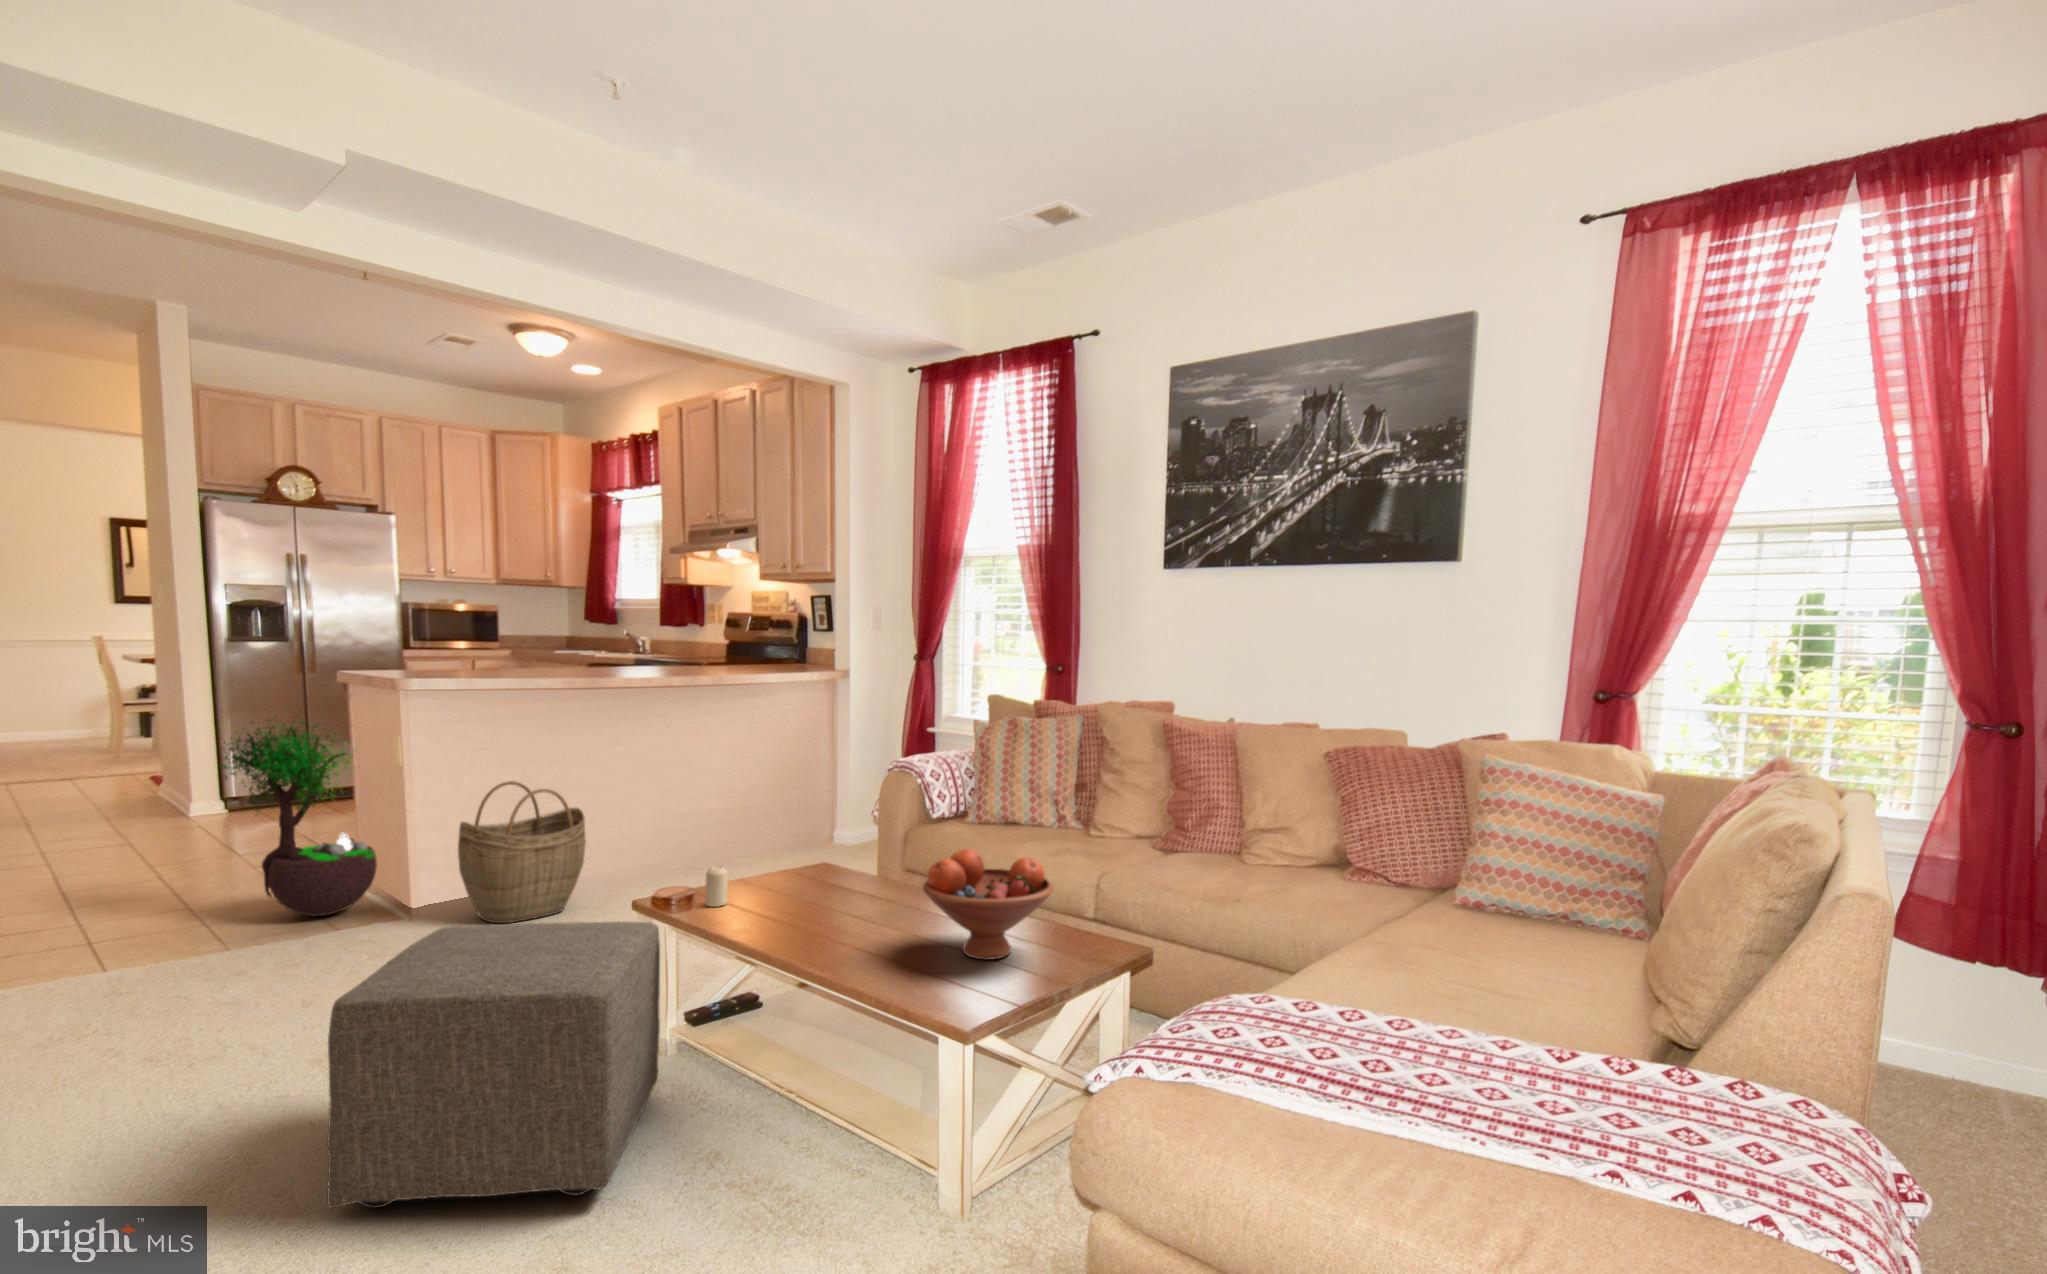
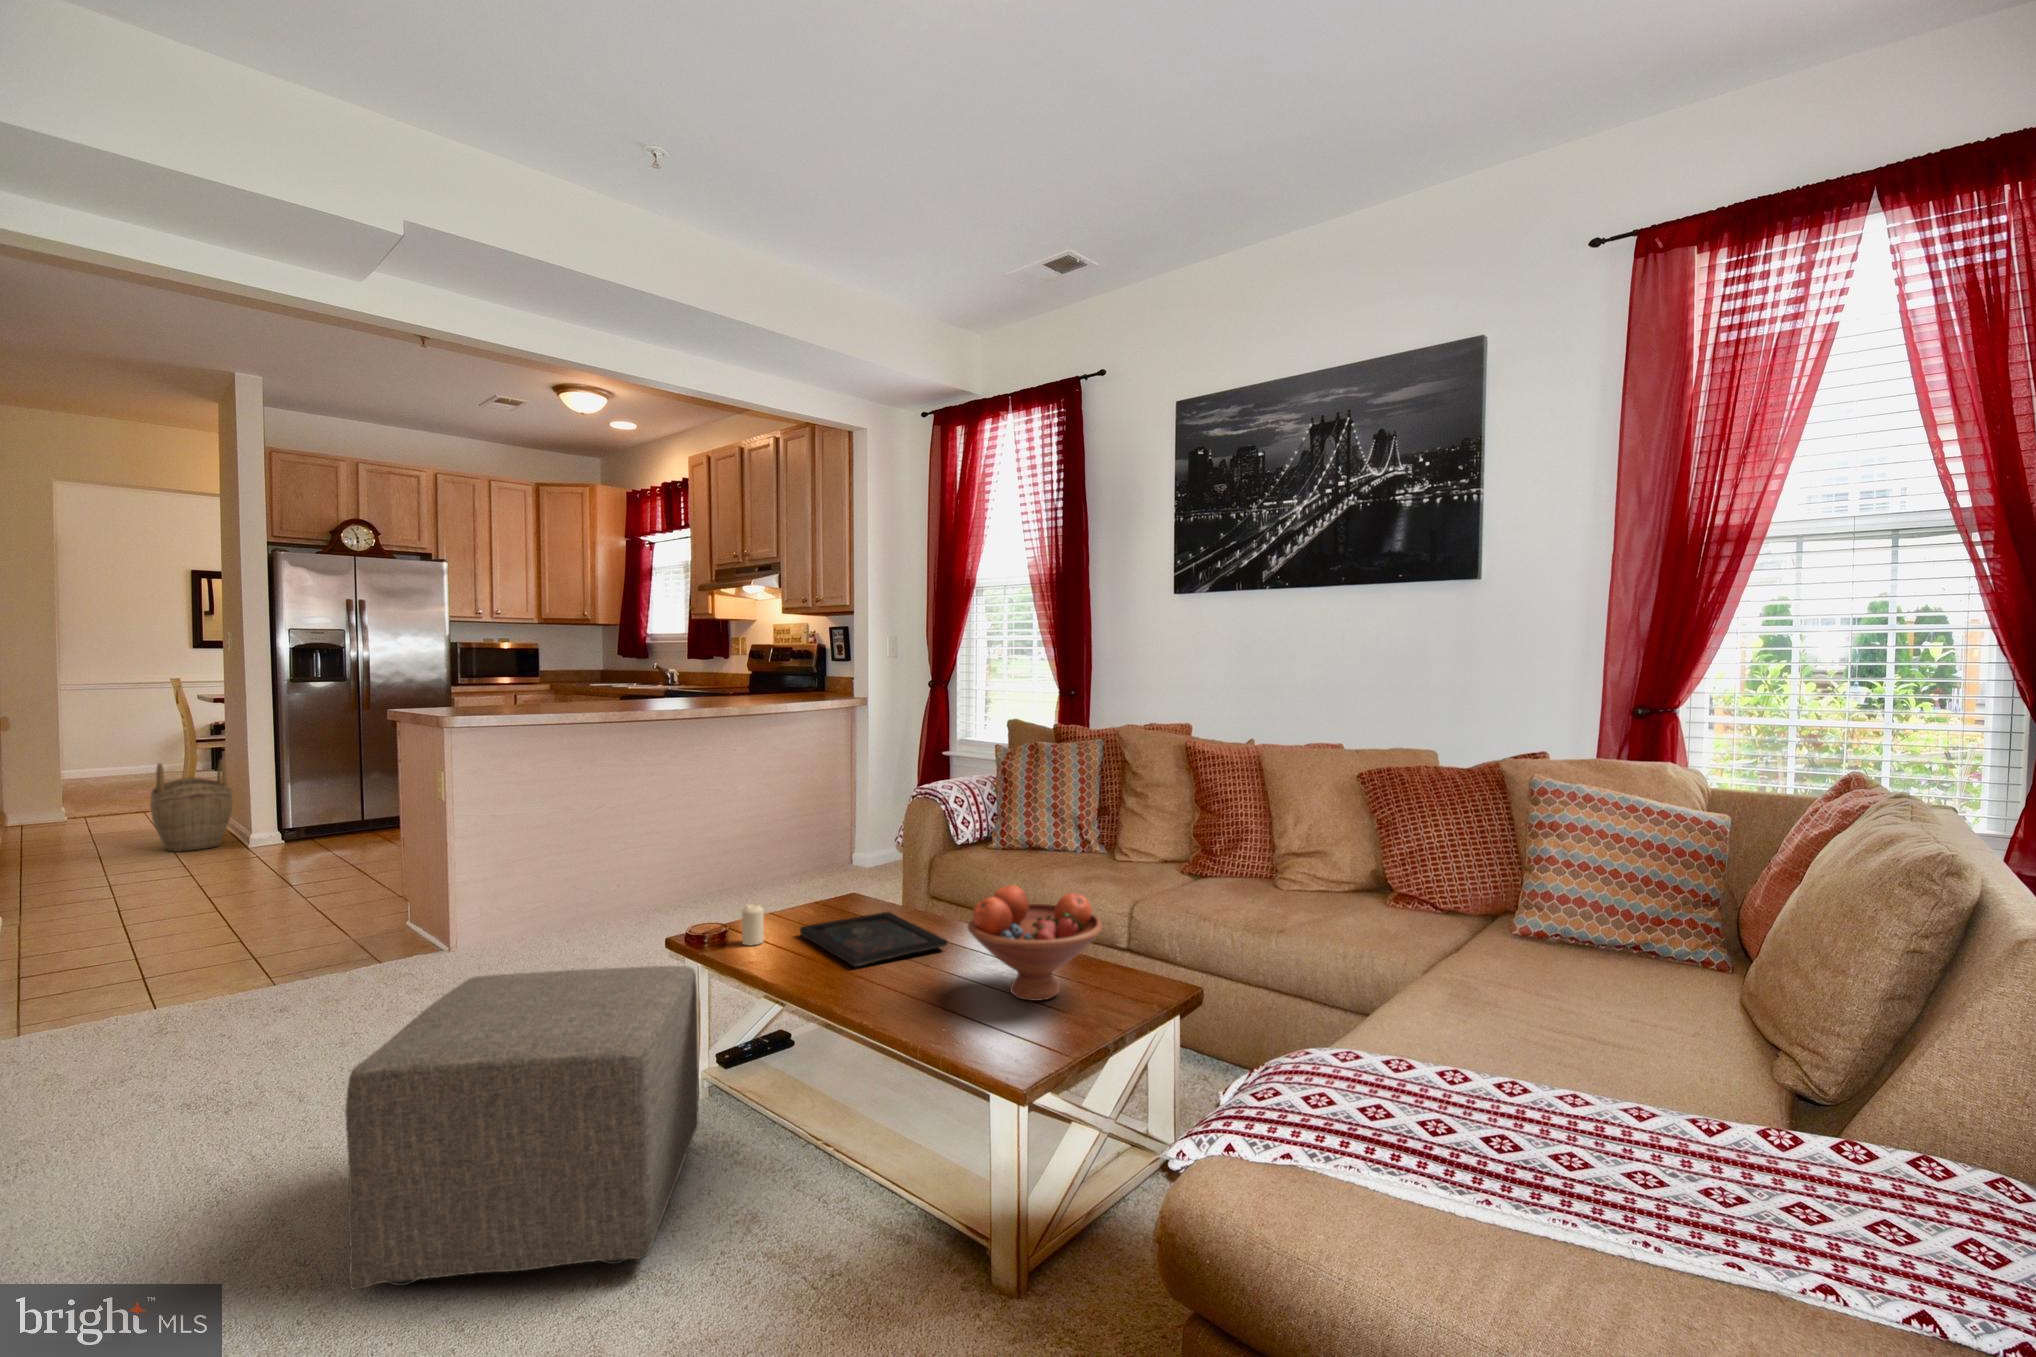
potted tree: present [222,716,377,916] -> none [257,745,416,951]
woven basket: present [458,781,586,923] -> present [150,759,233,852]
tray: none [763,879,907,927] -> present [800,912,947,966]

